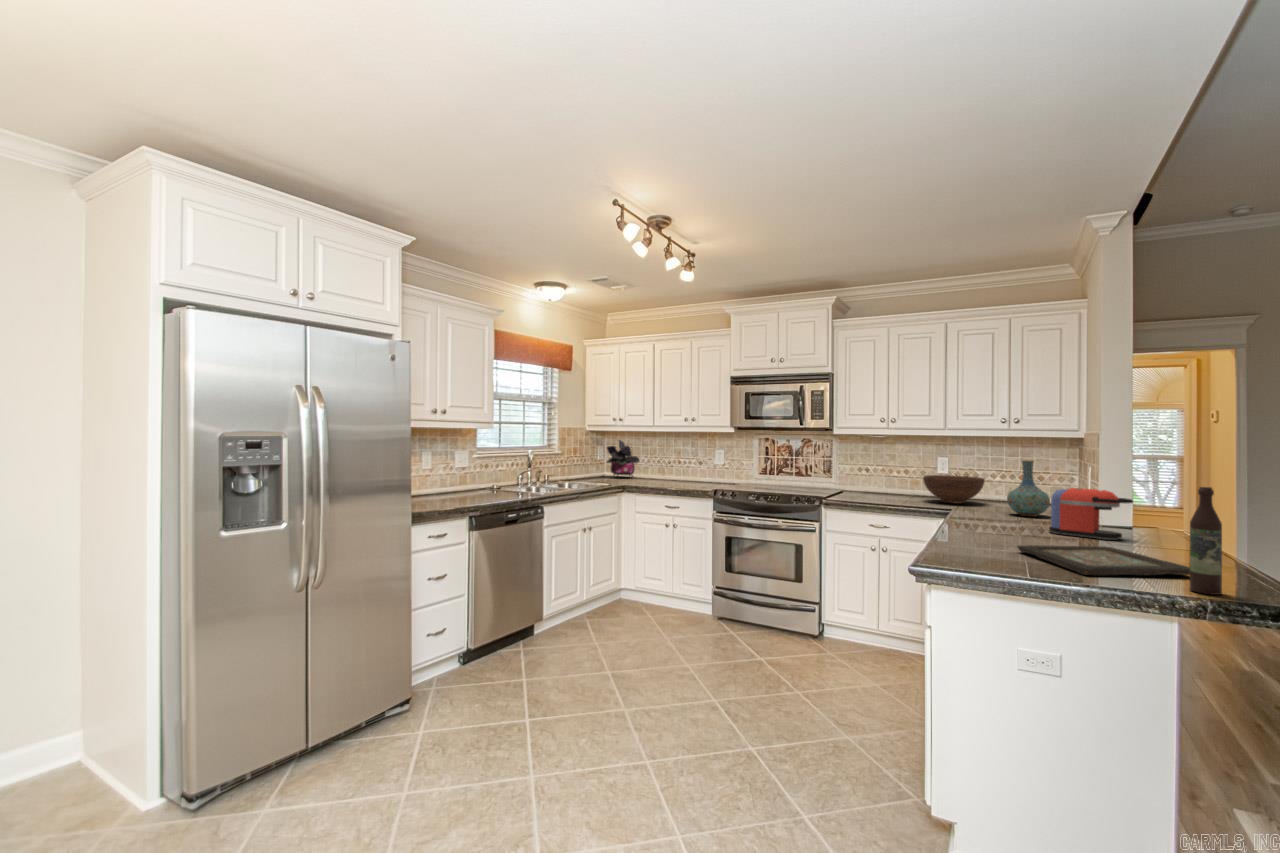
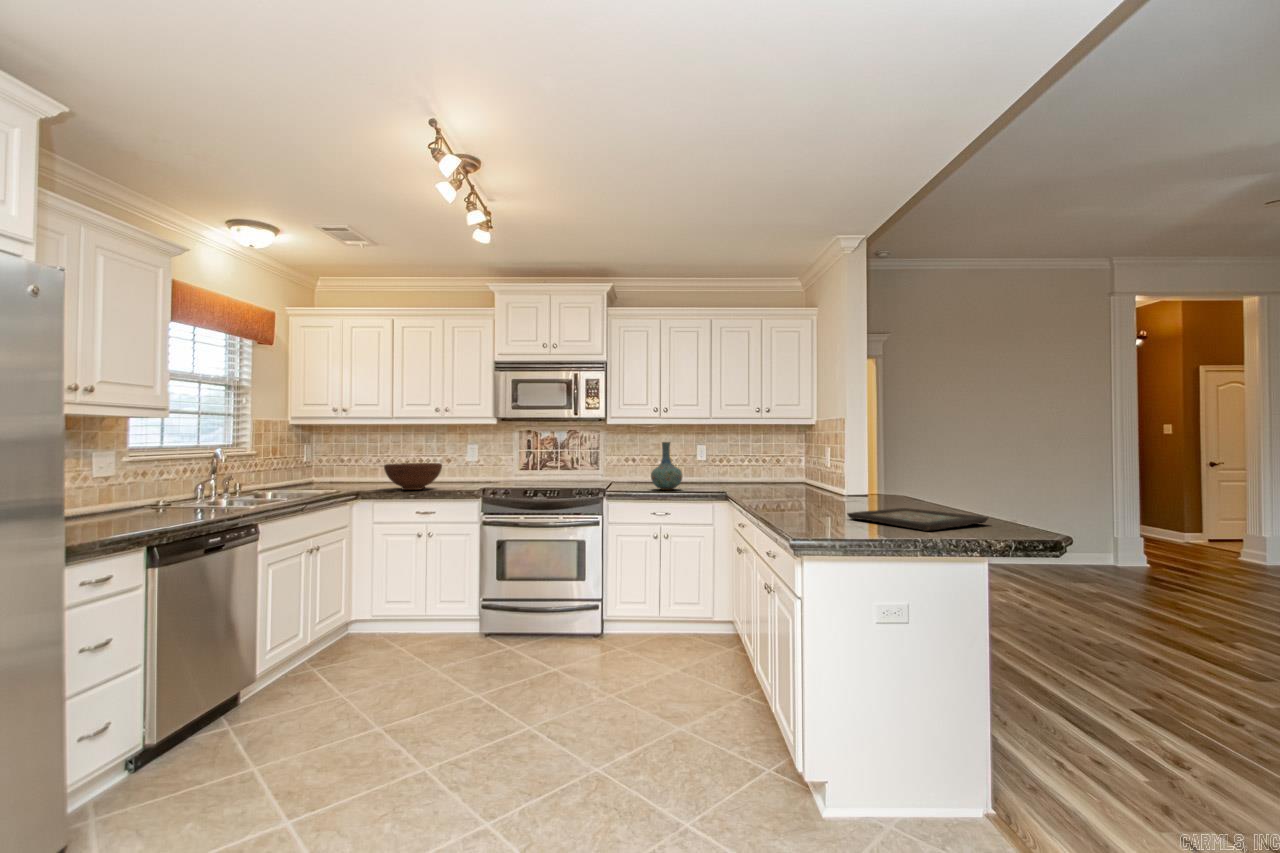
potted plant: present [607,440,640,477] -> none [319,436,366,484]
vase: present [1007,460,1050,517] -> present [651,442,682,490]
fruit bowl: present [923,475,985,504] -> present [384,463,442,490]
wine bottle: present [1190,487,1222,595] -> none [1003,445,1027,535]
coffee maker: present [1049,488,1133,540] -> none [834,461,898,505]

